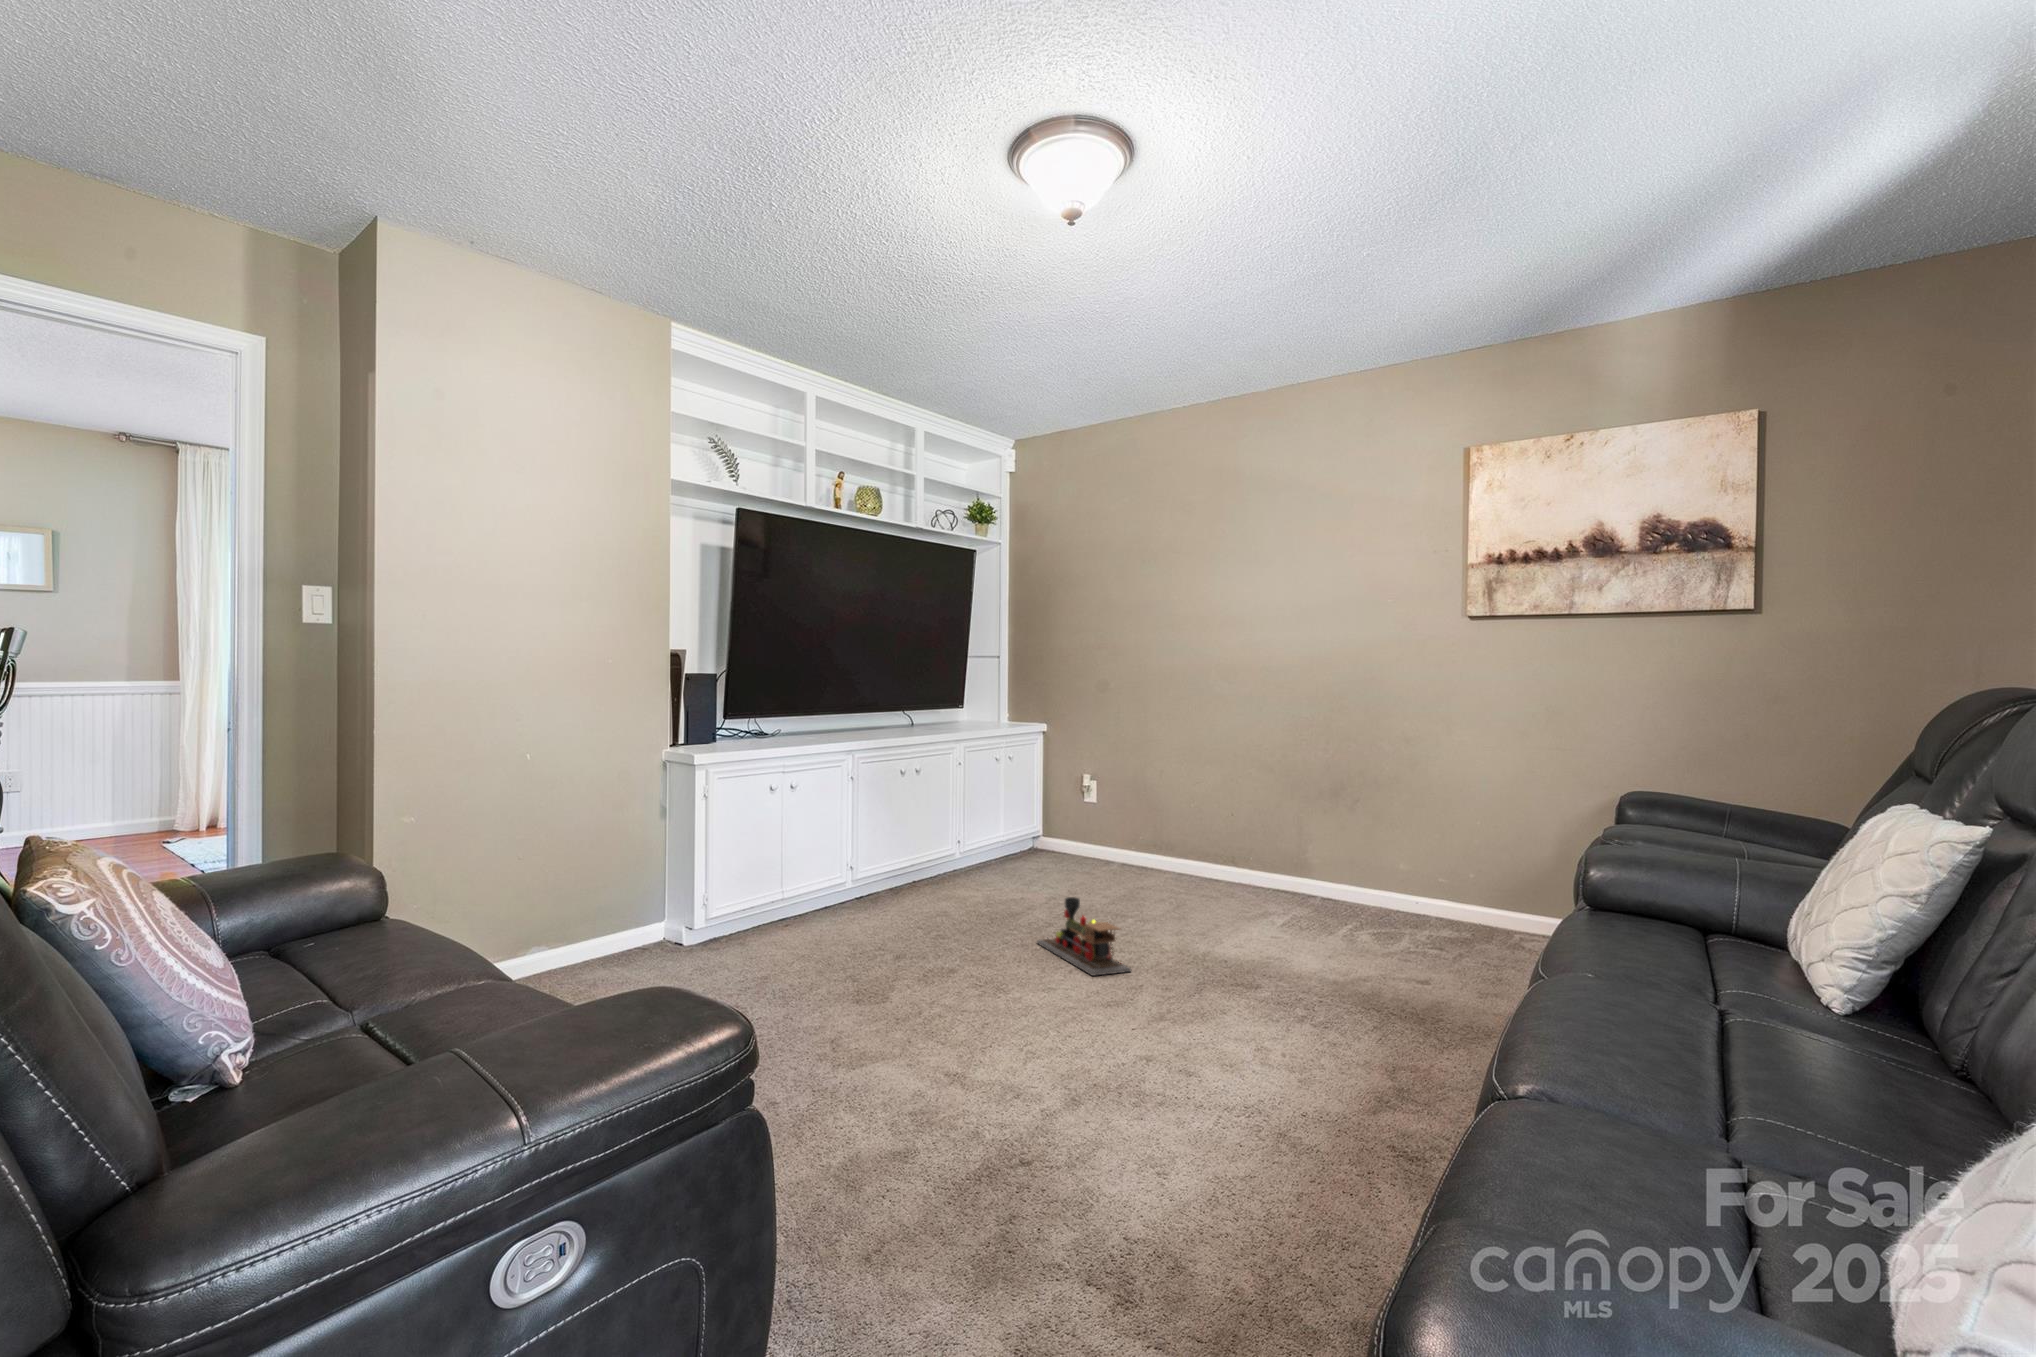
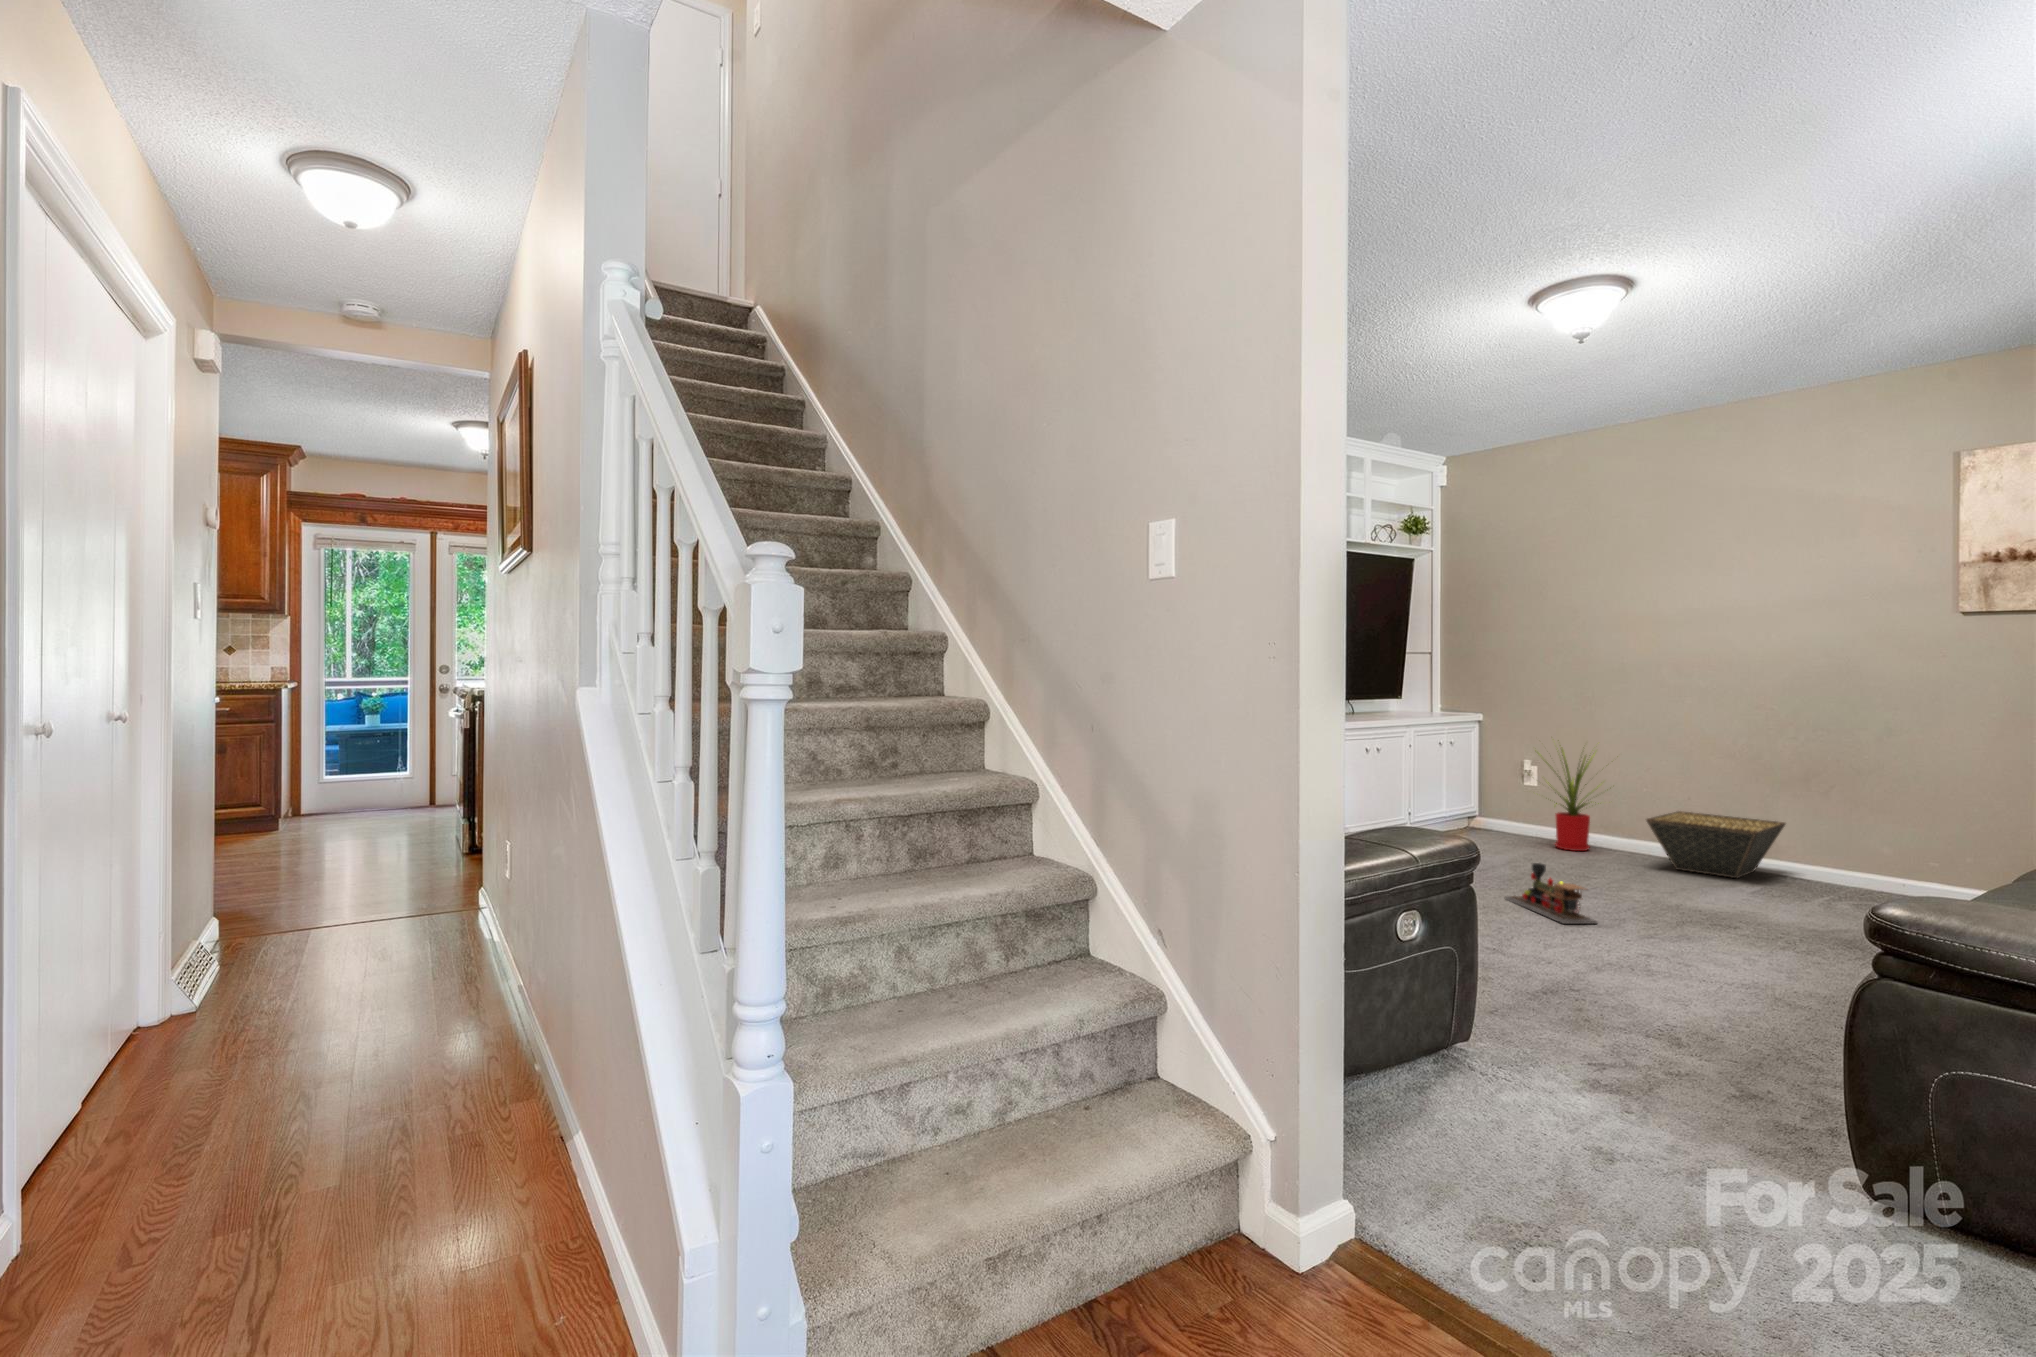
house plant: none [1080,747,1176,873] -> present [1535,745,1599,851]
basket: none [1195,826,1324,898] -> present [1647,811,1785,878]

